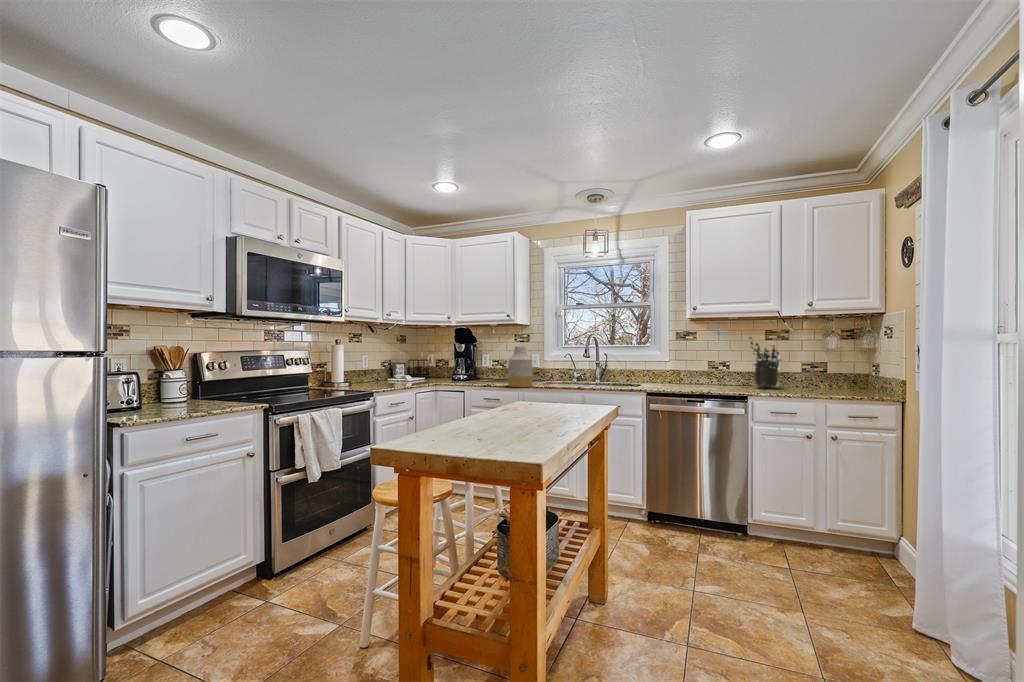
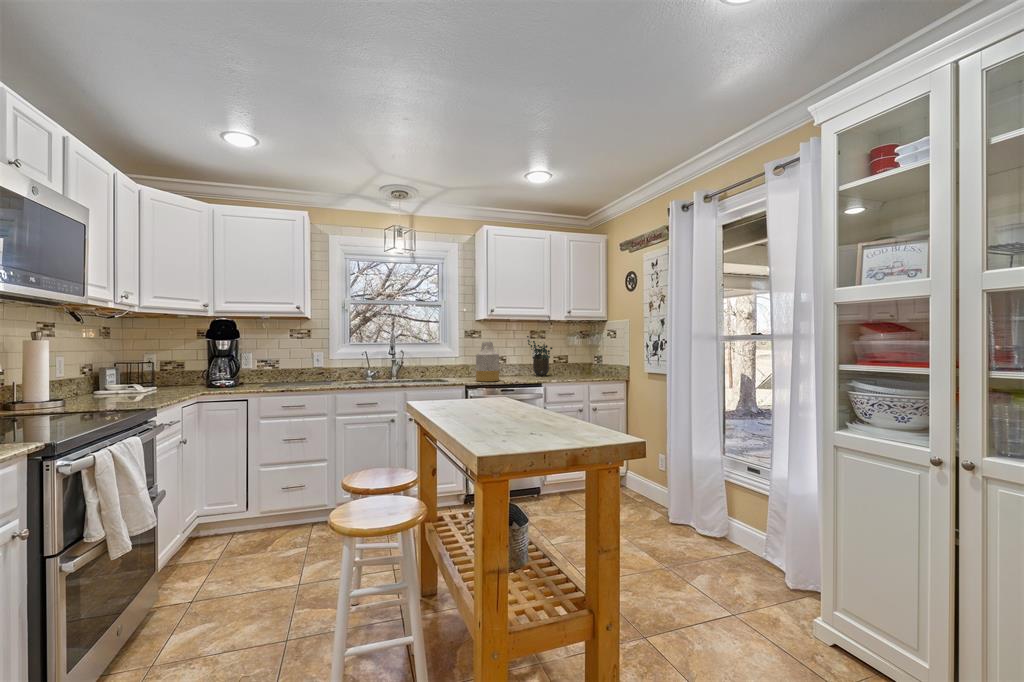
vase: present [508,346,532,387] -> present [476,342,499,381]

